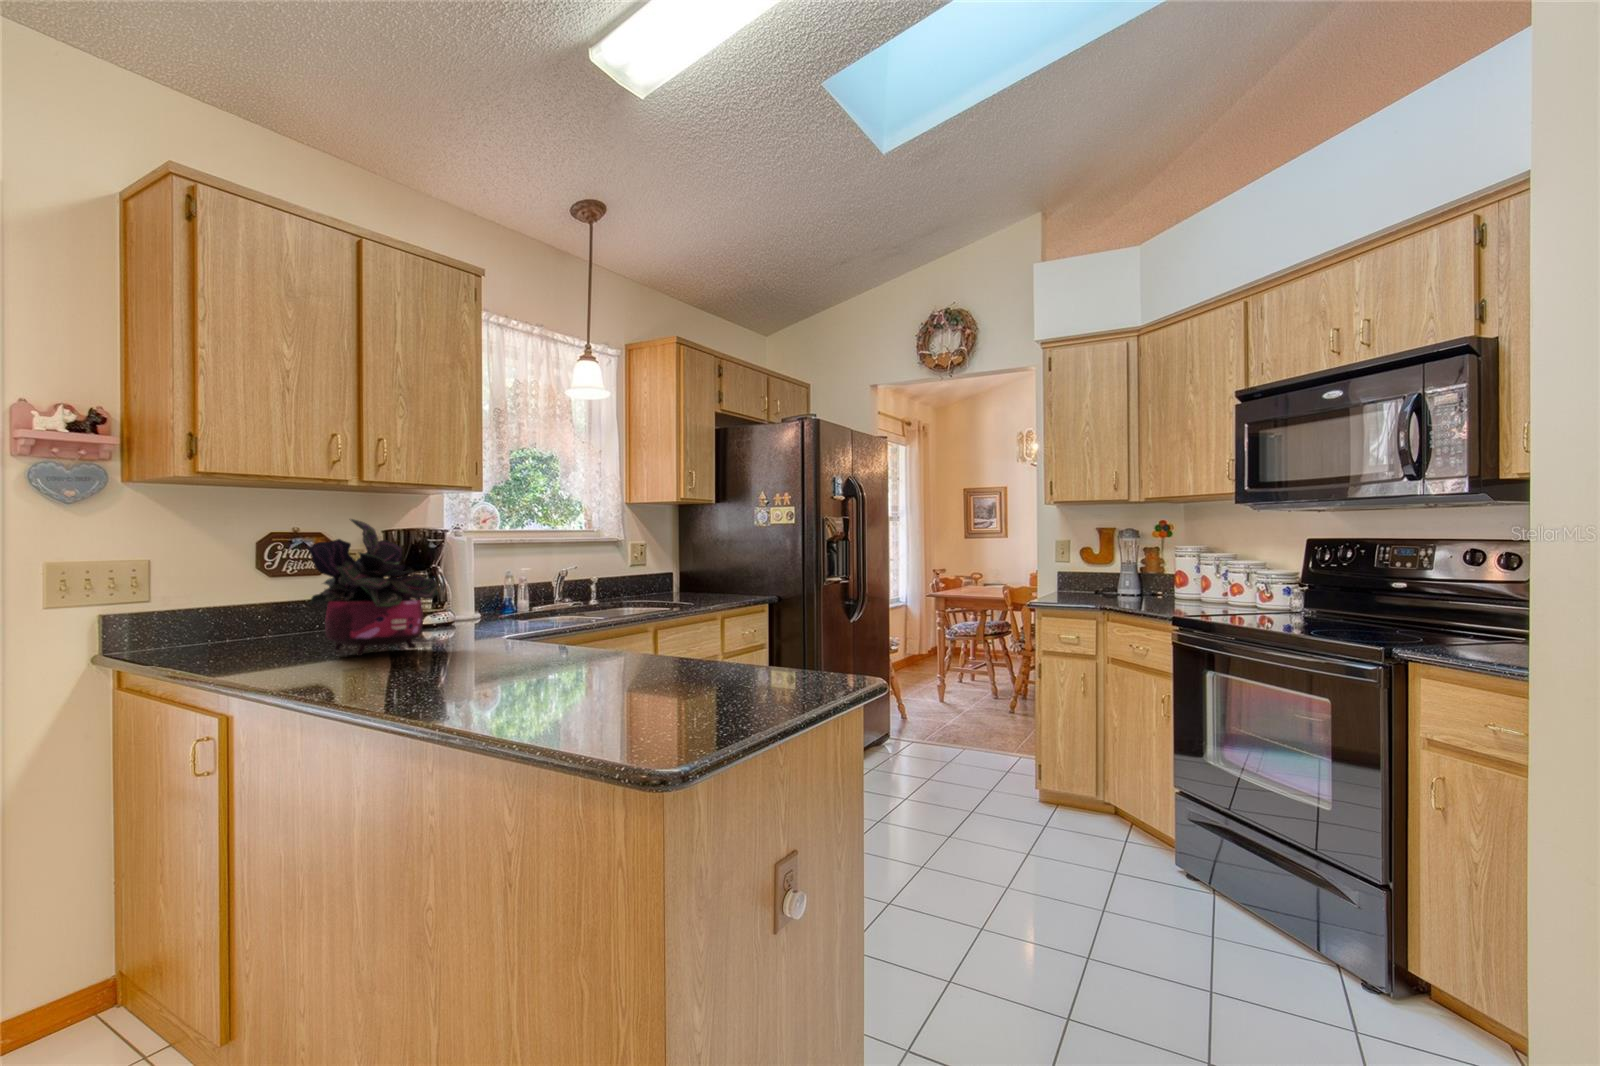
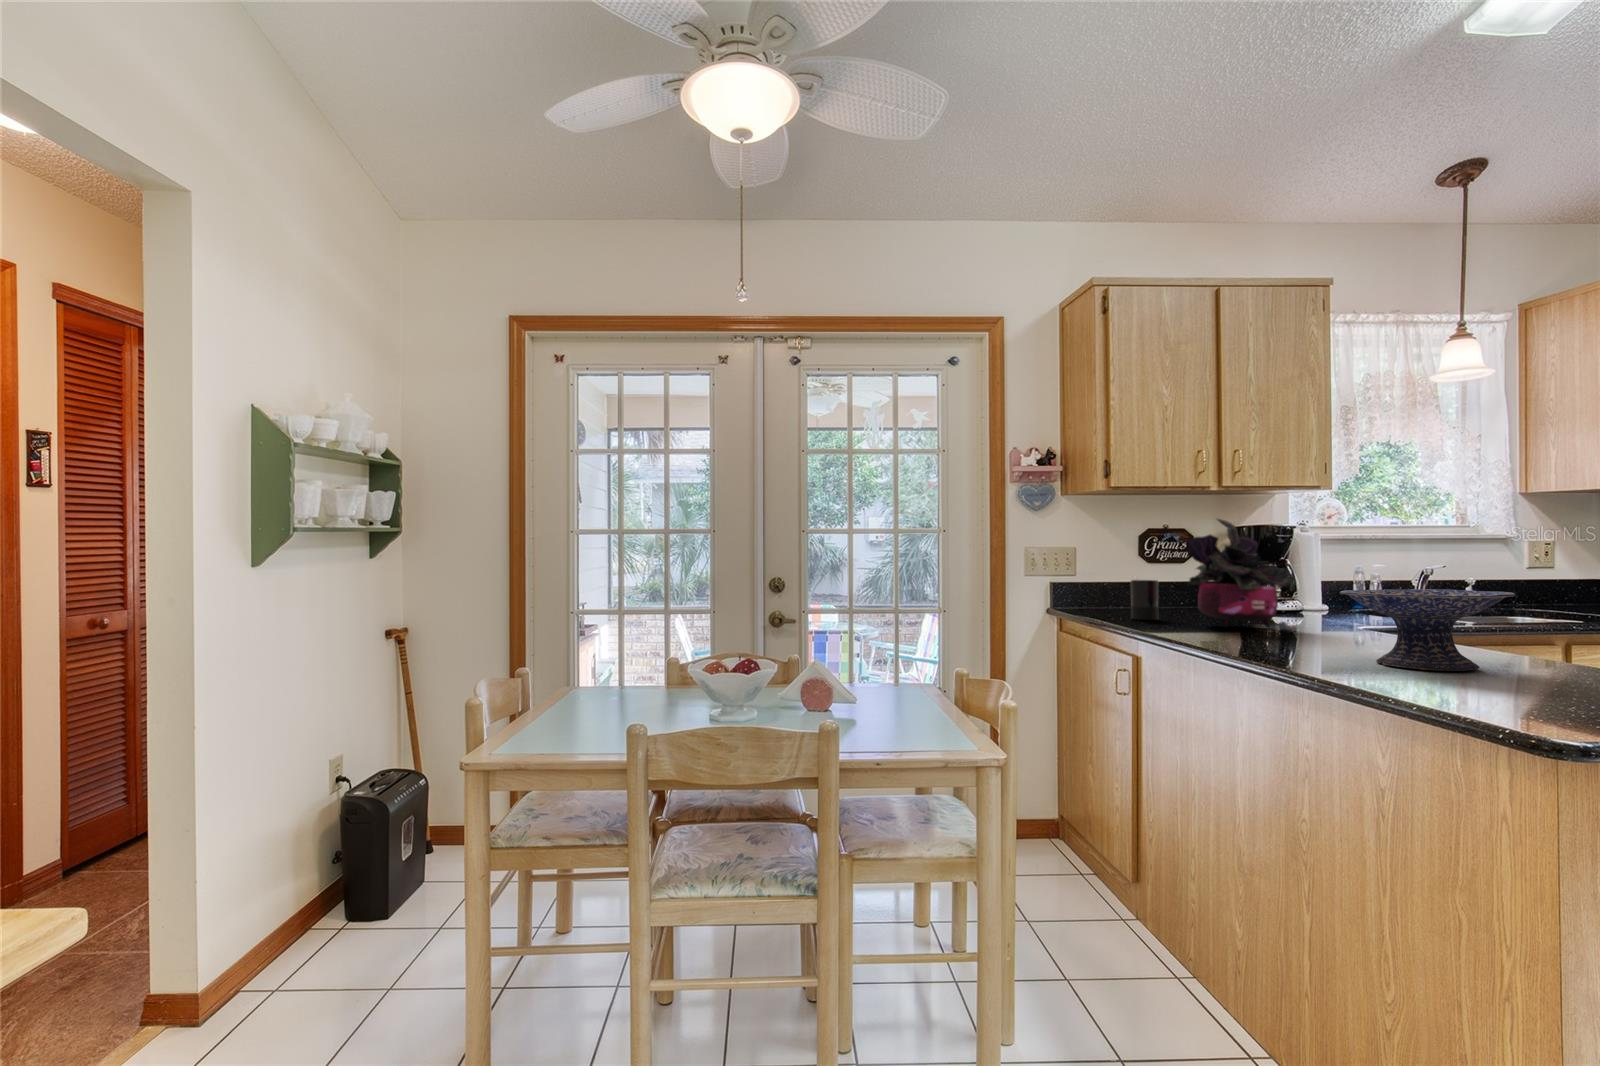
decorative bowl: none [482,595,637,687] -> present [1340,589,1516,671]
candle: none [225,598,273,658] -> present [1131,580,1159,620]

